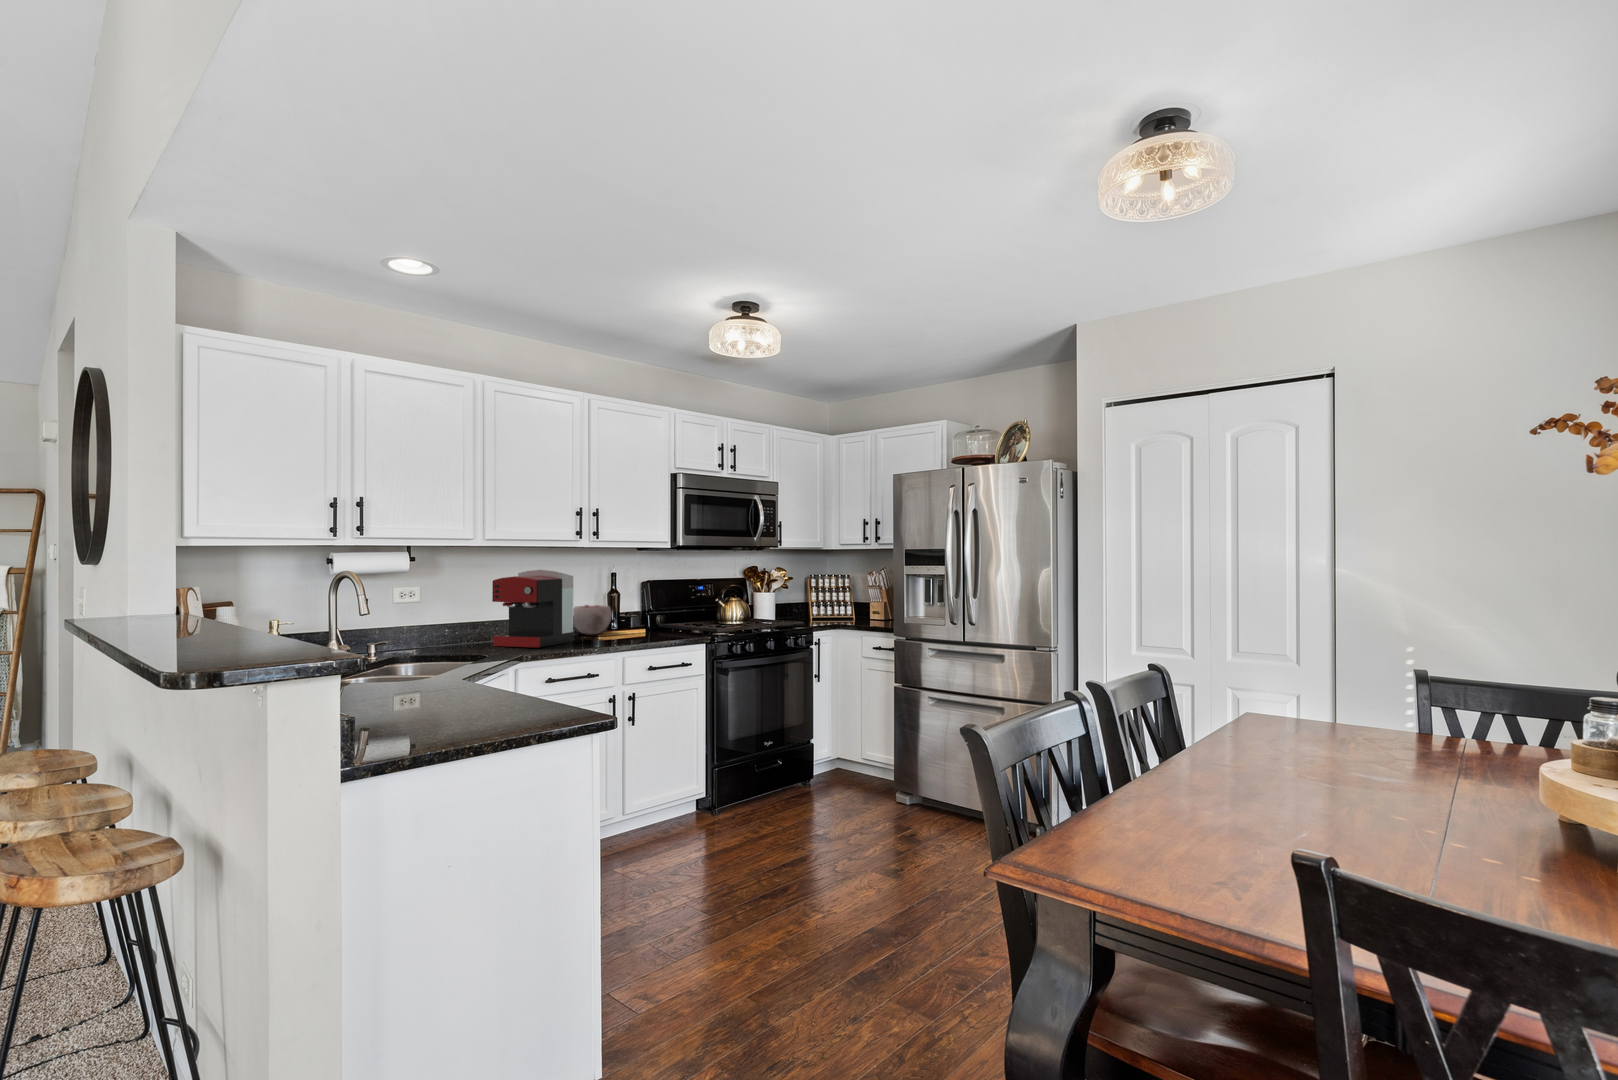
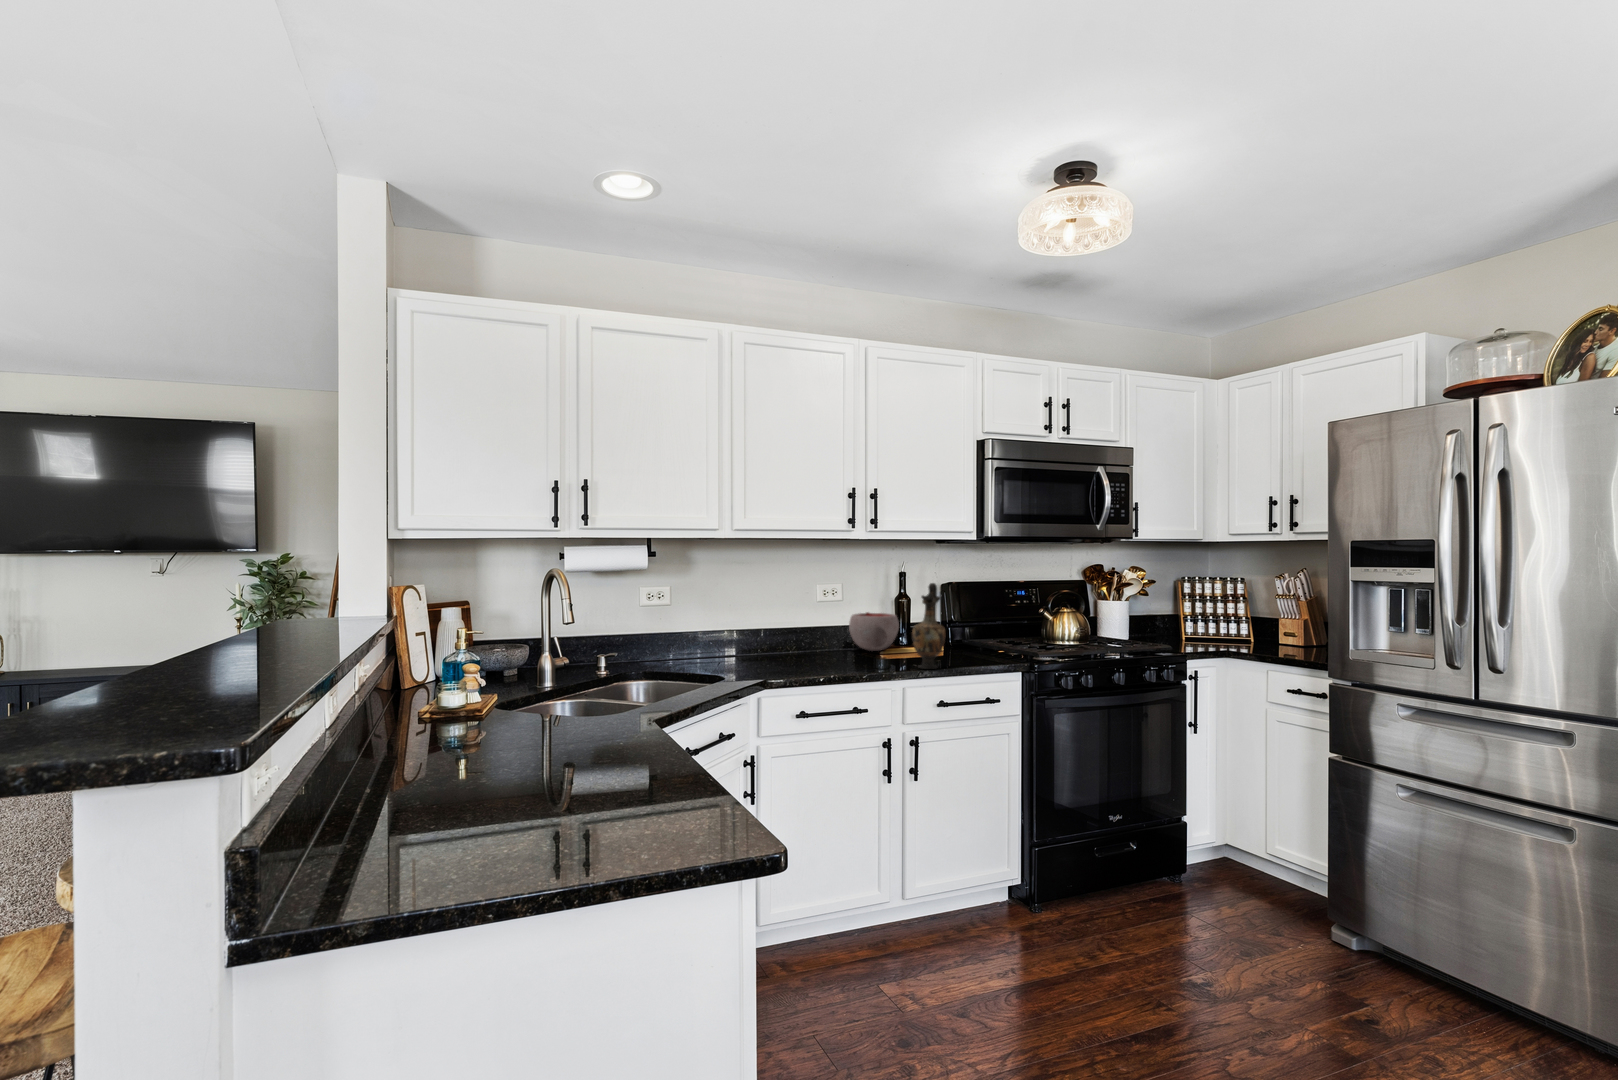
coffee maker: present [492,570,573,648] -> none [748,568,846,668]
vase: none [628,580,653,643] -> present [912,583,945,669]

